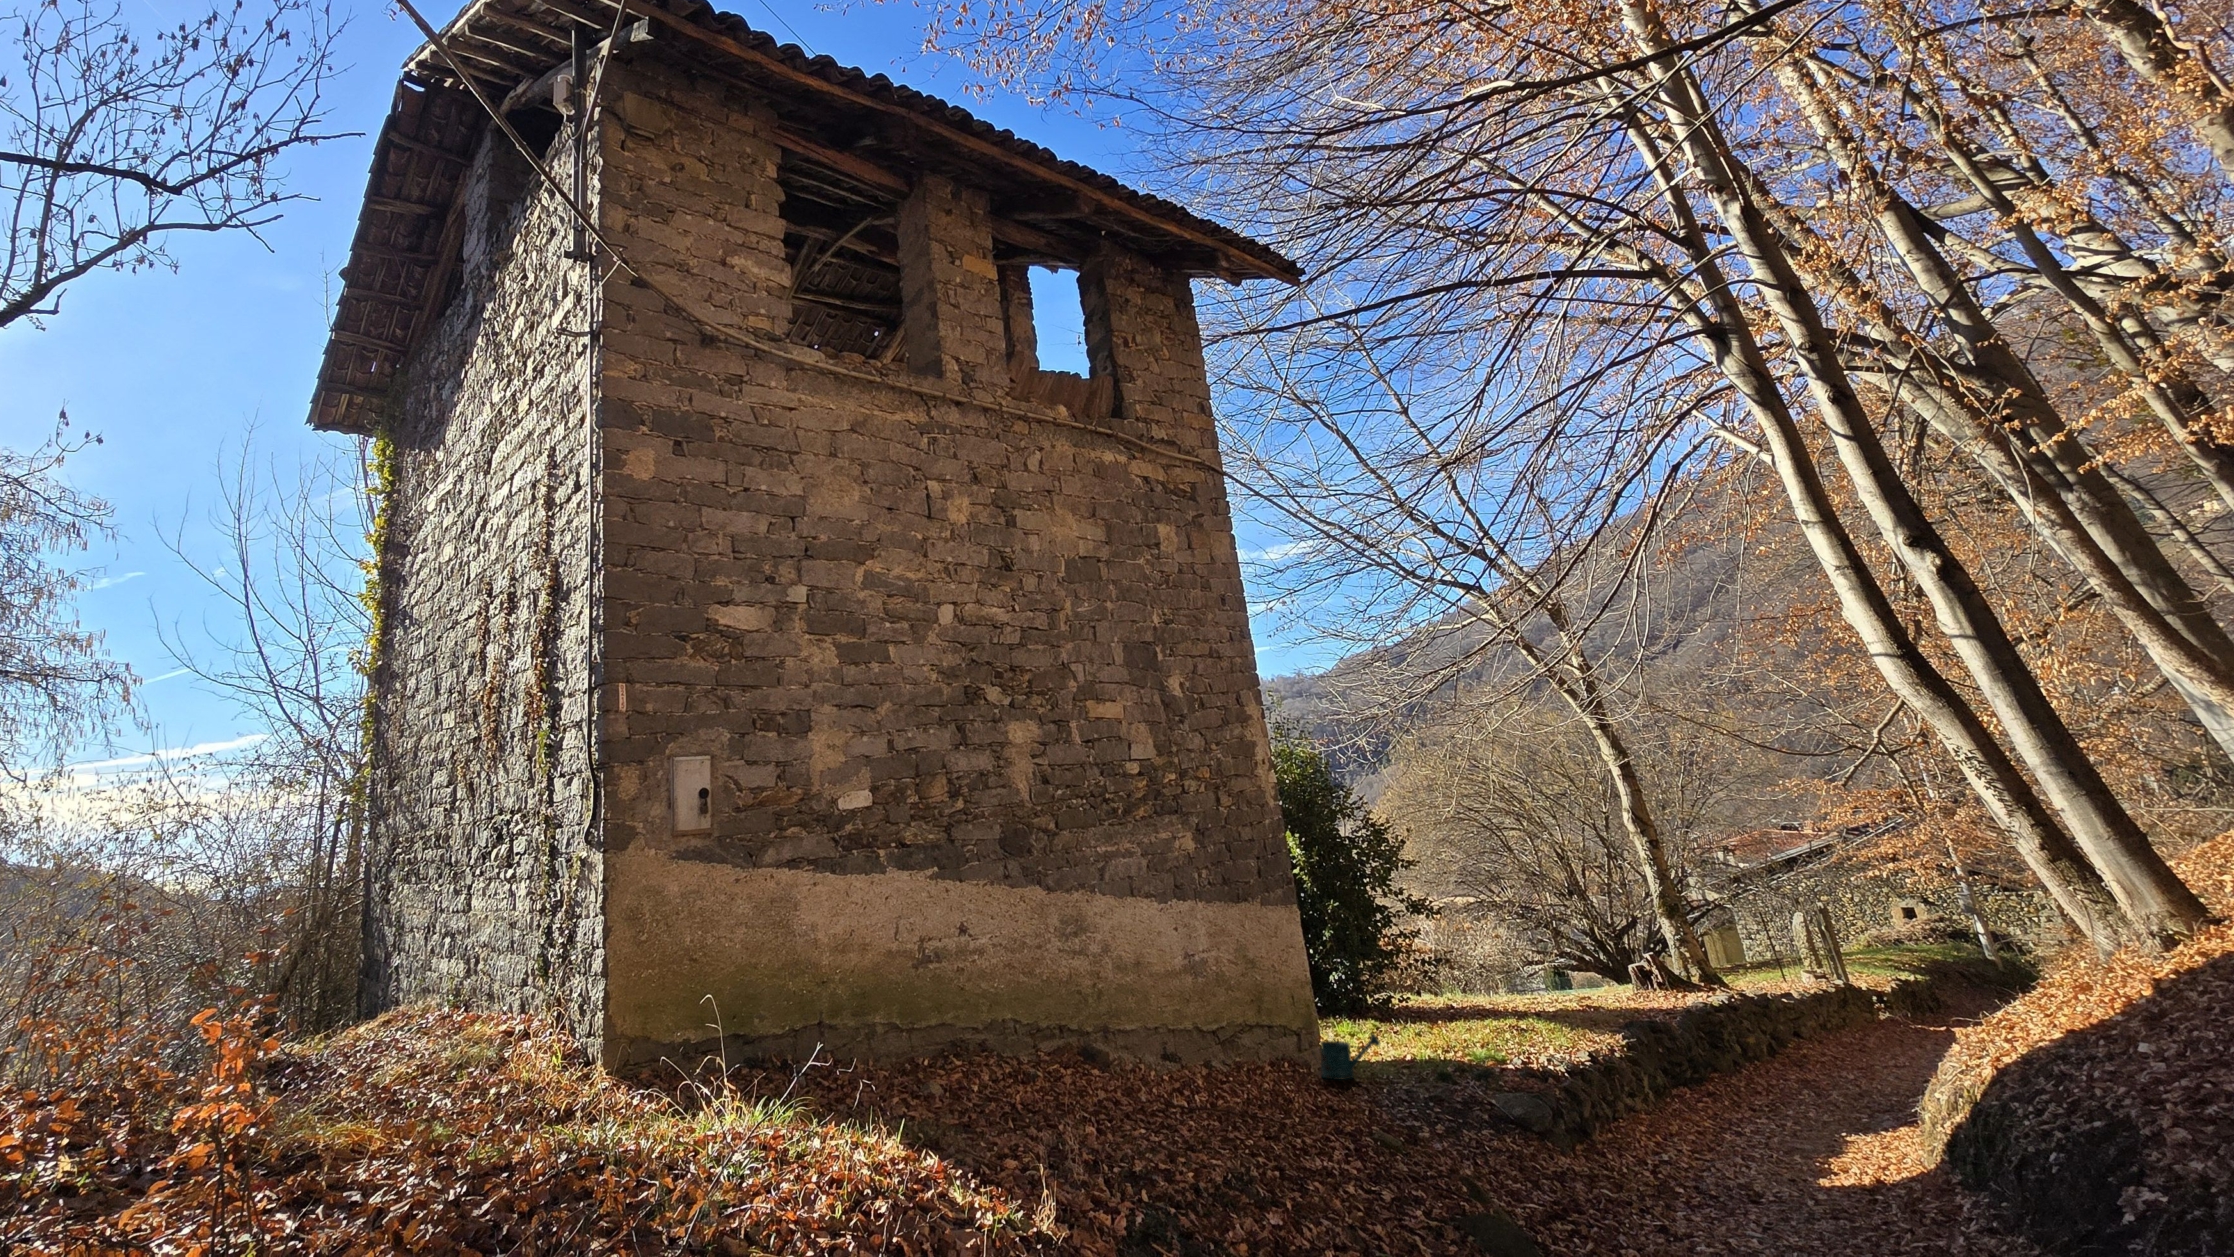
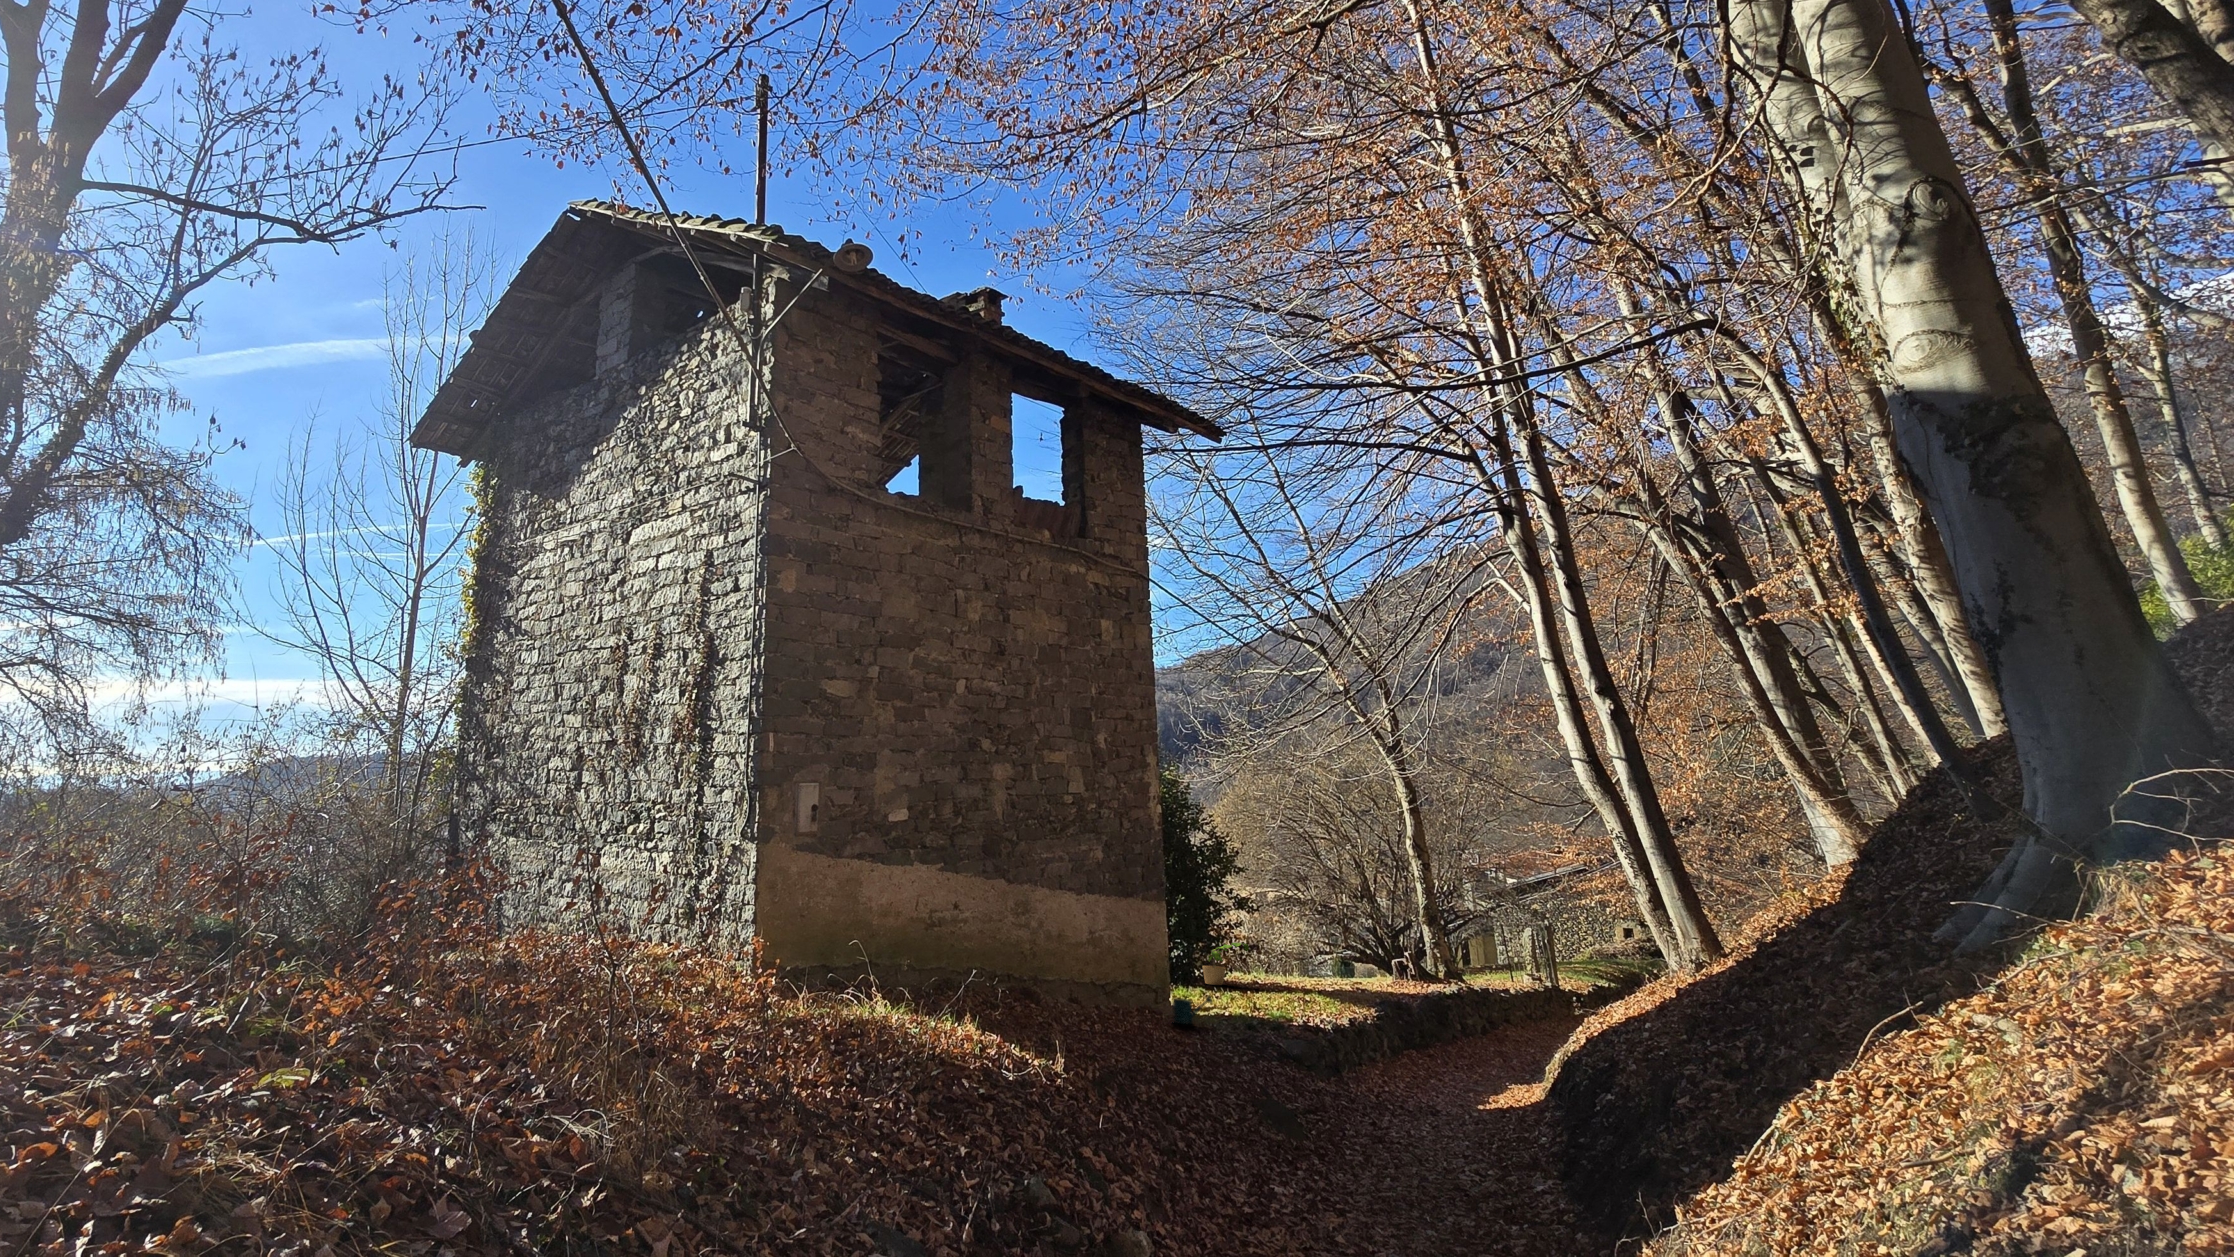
potted plant: none [1371,956,1431,1015] -> present [1202,943,1249,985]

